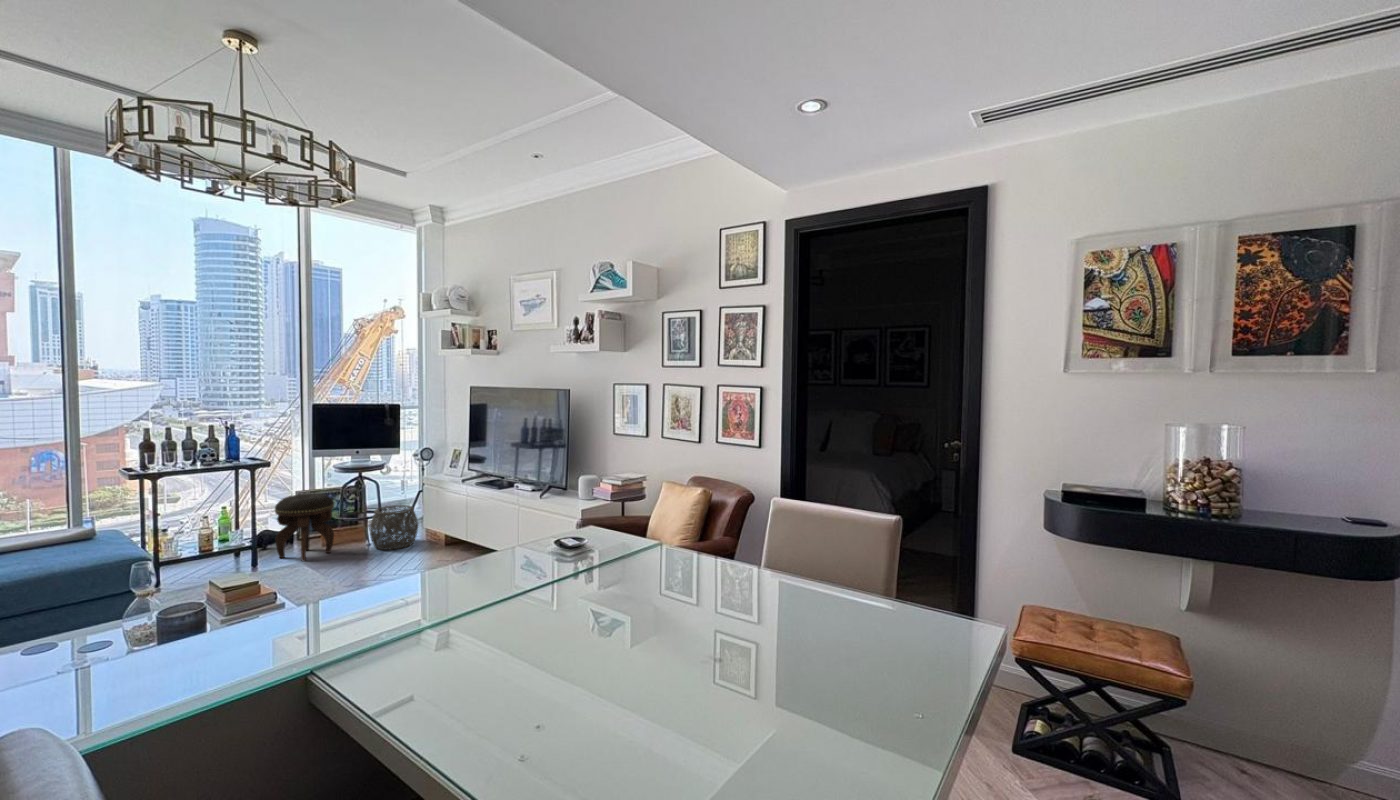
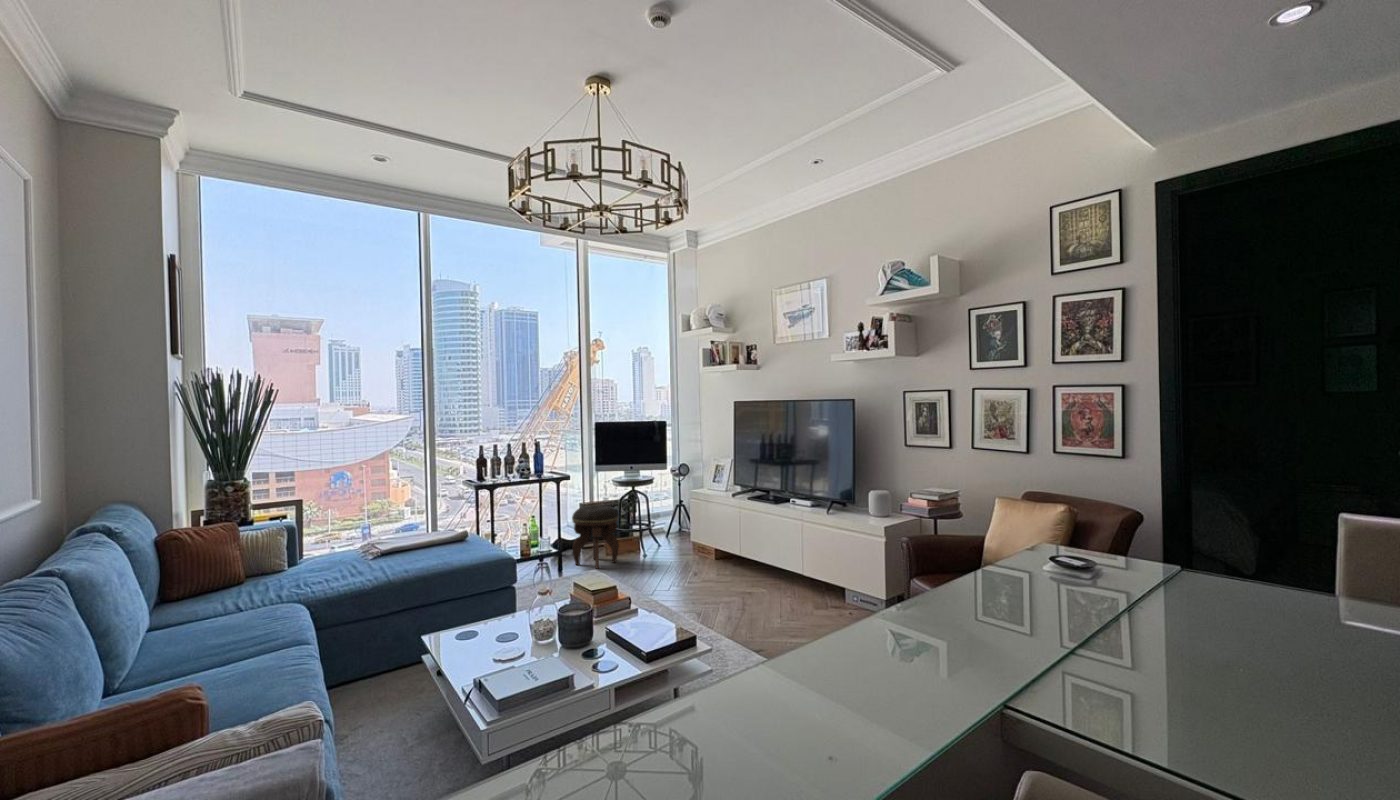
woven basket: present [370,505,418,550] -> none [647,519,690,563]

